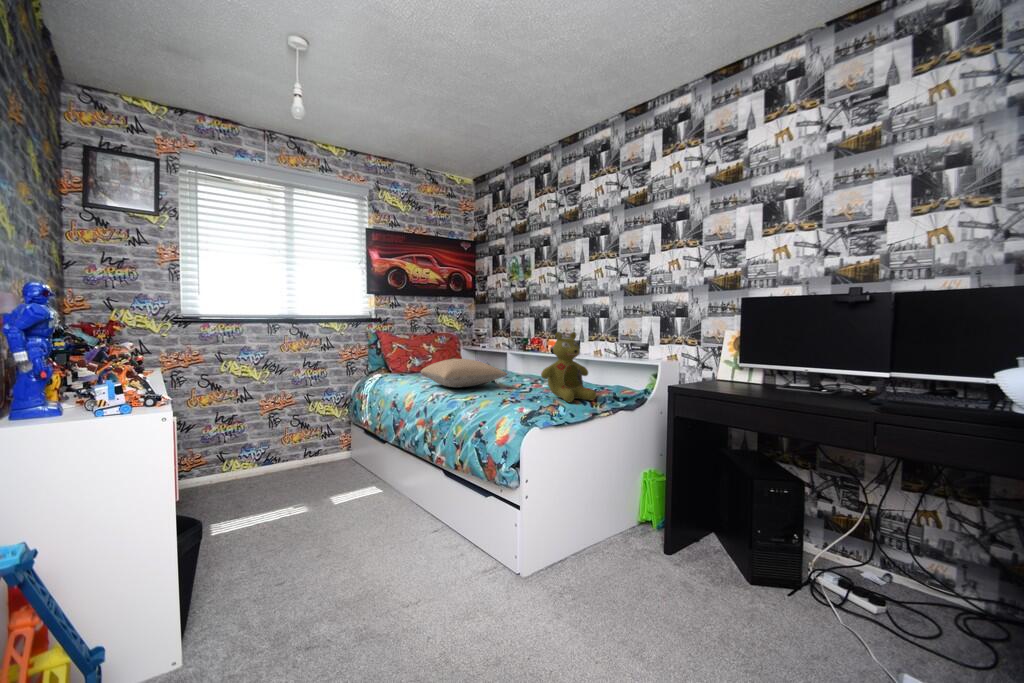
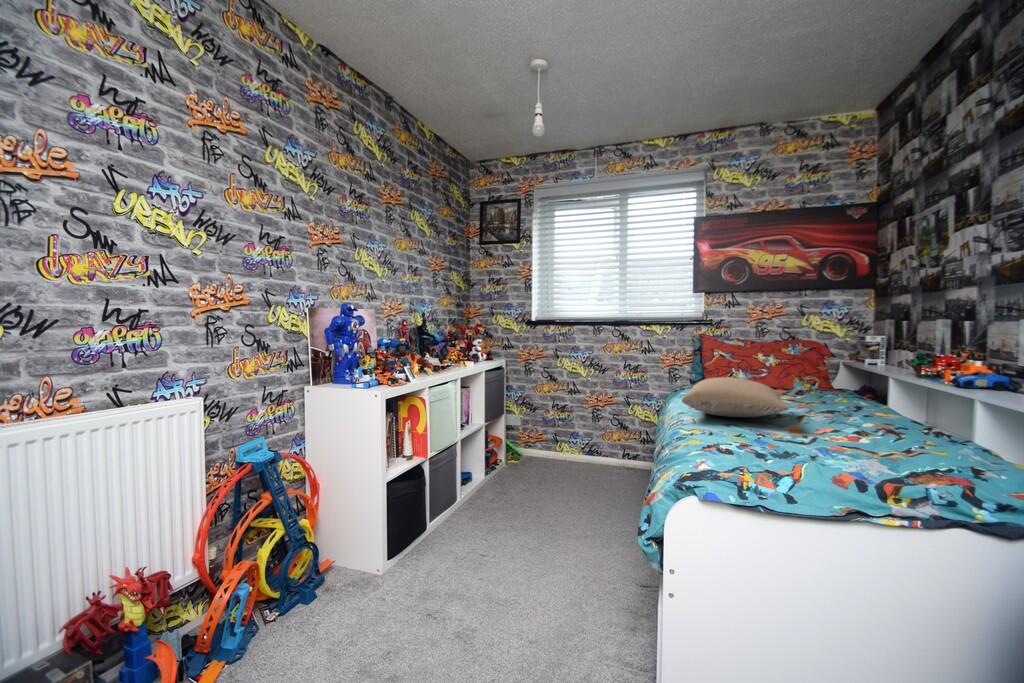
stuffed bear: present [541,332,596,402] -> none [785,350,903,482]

